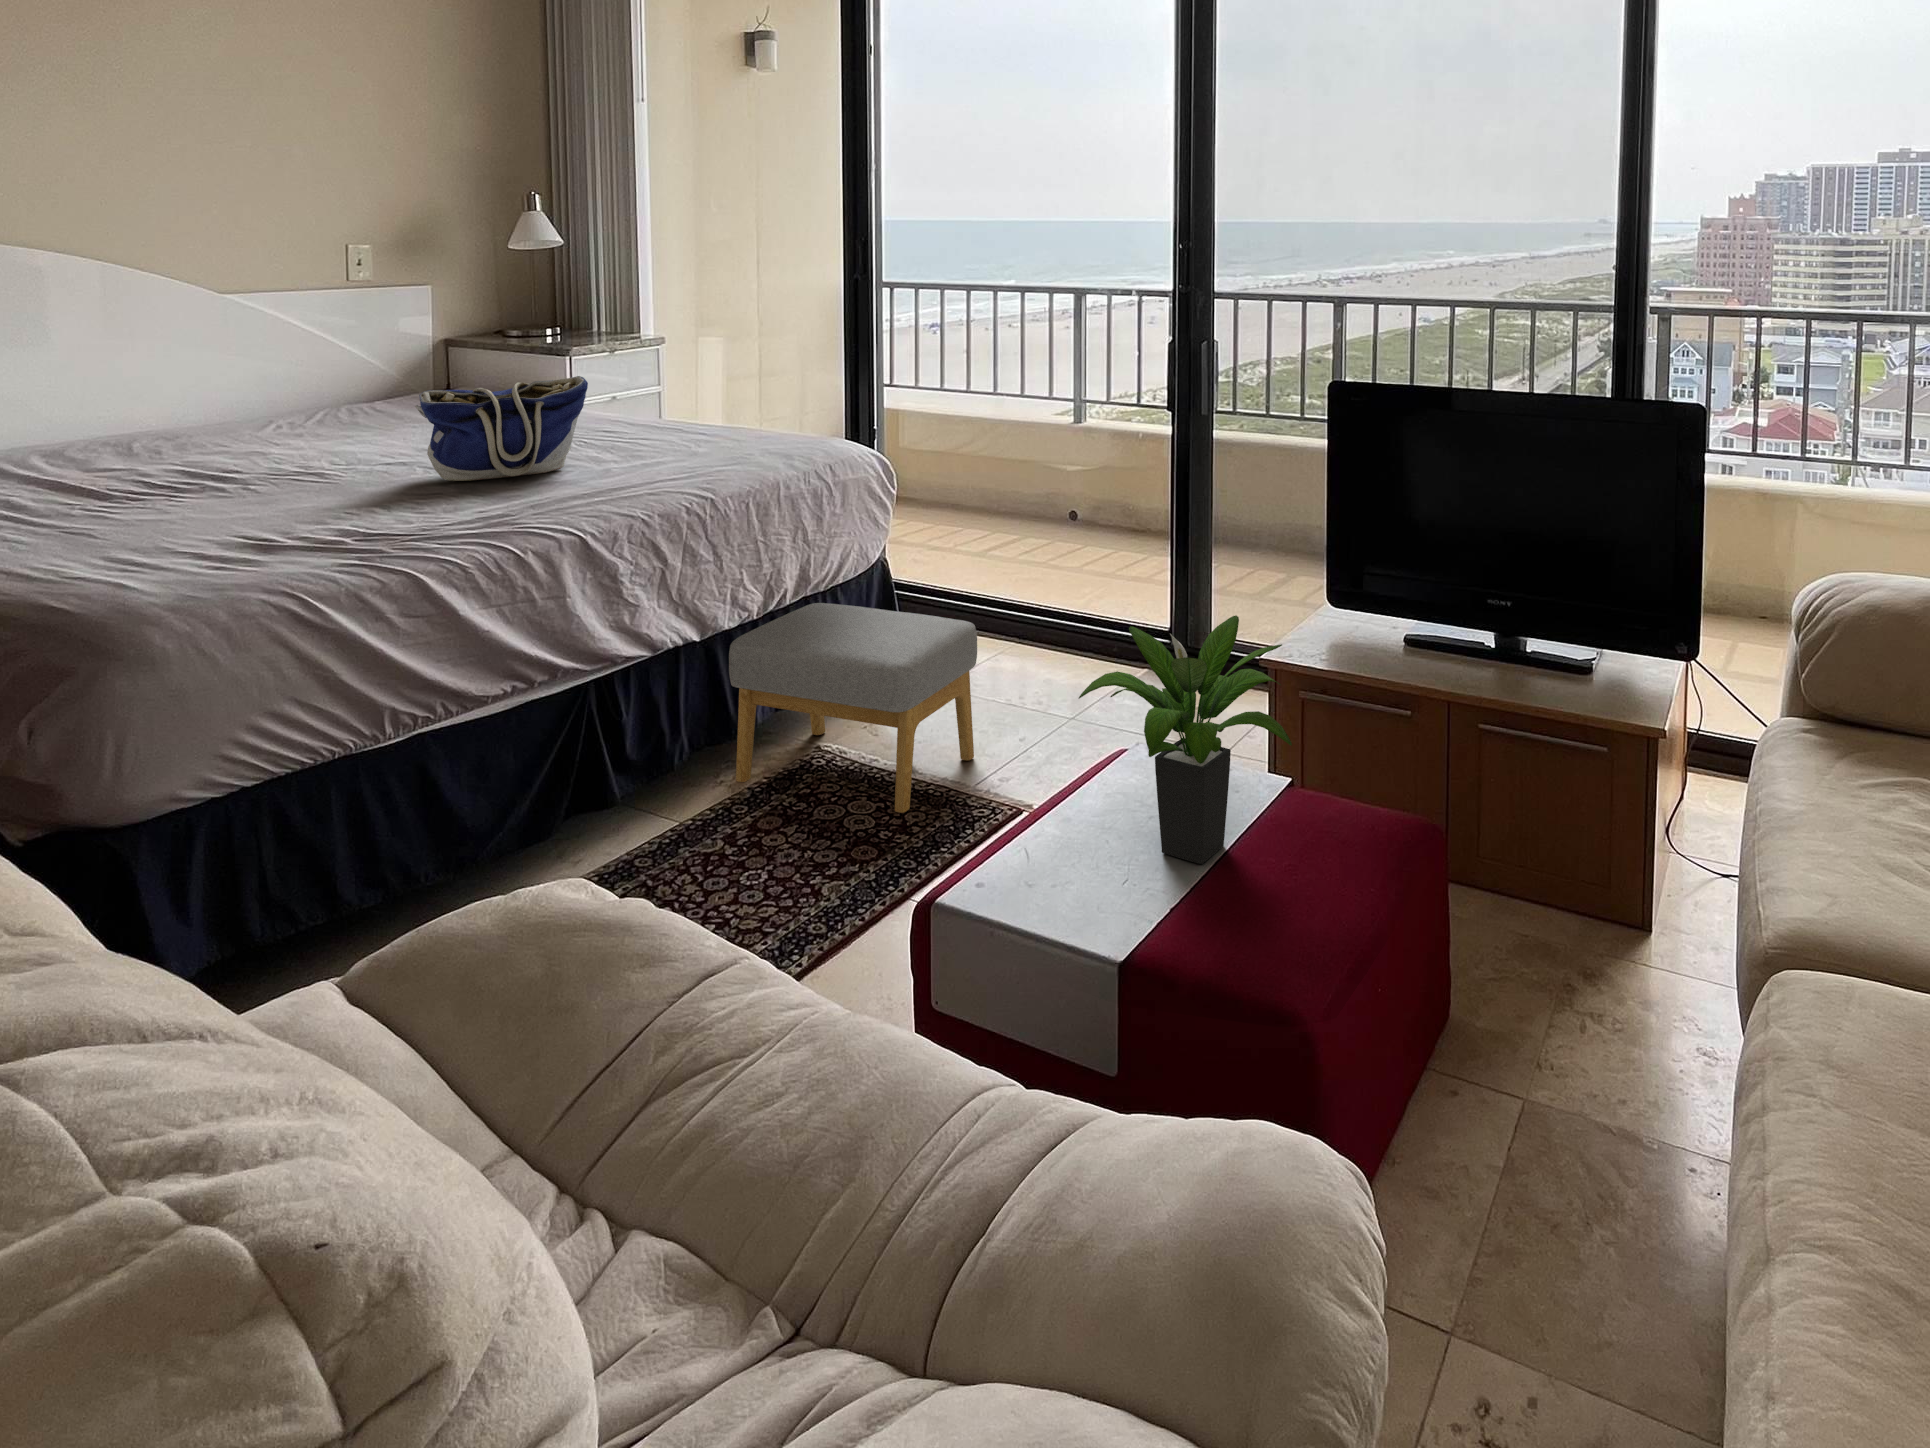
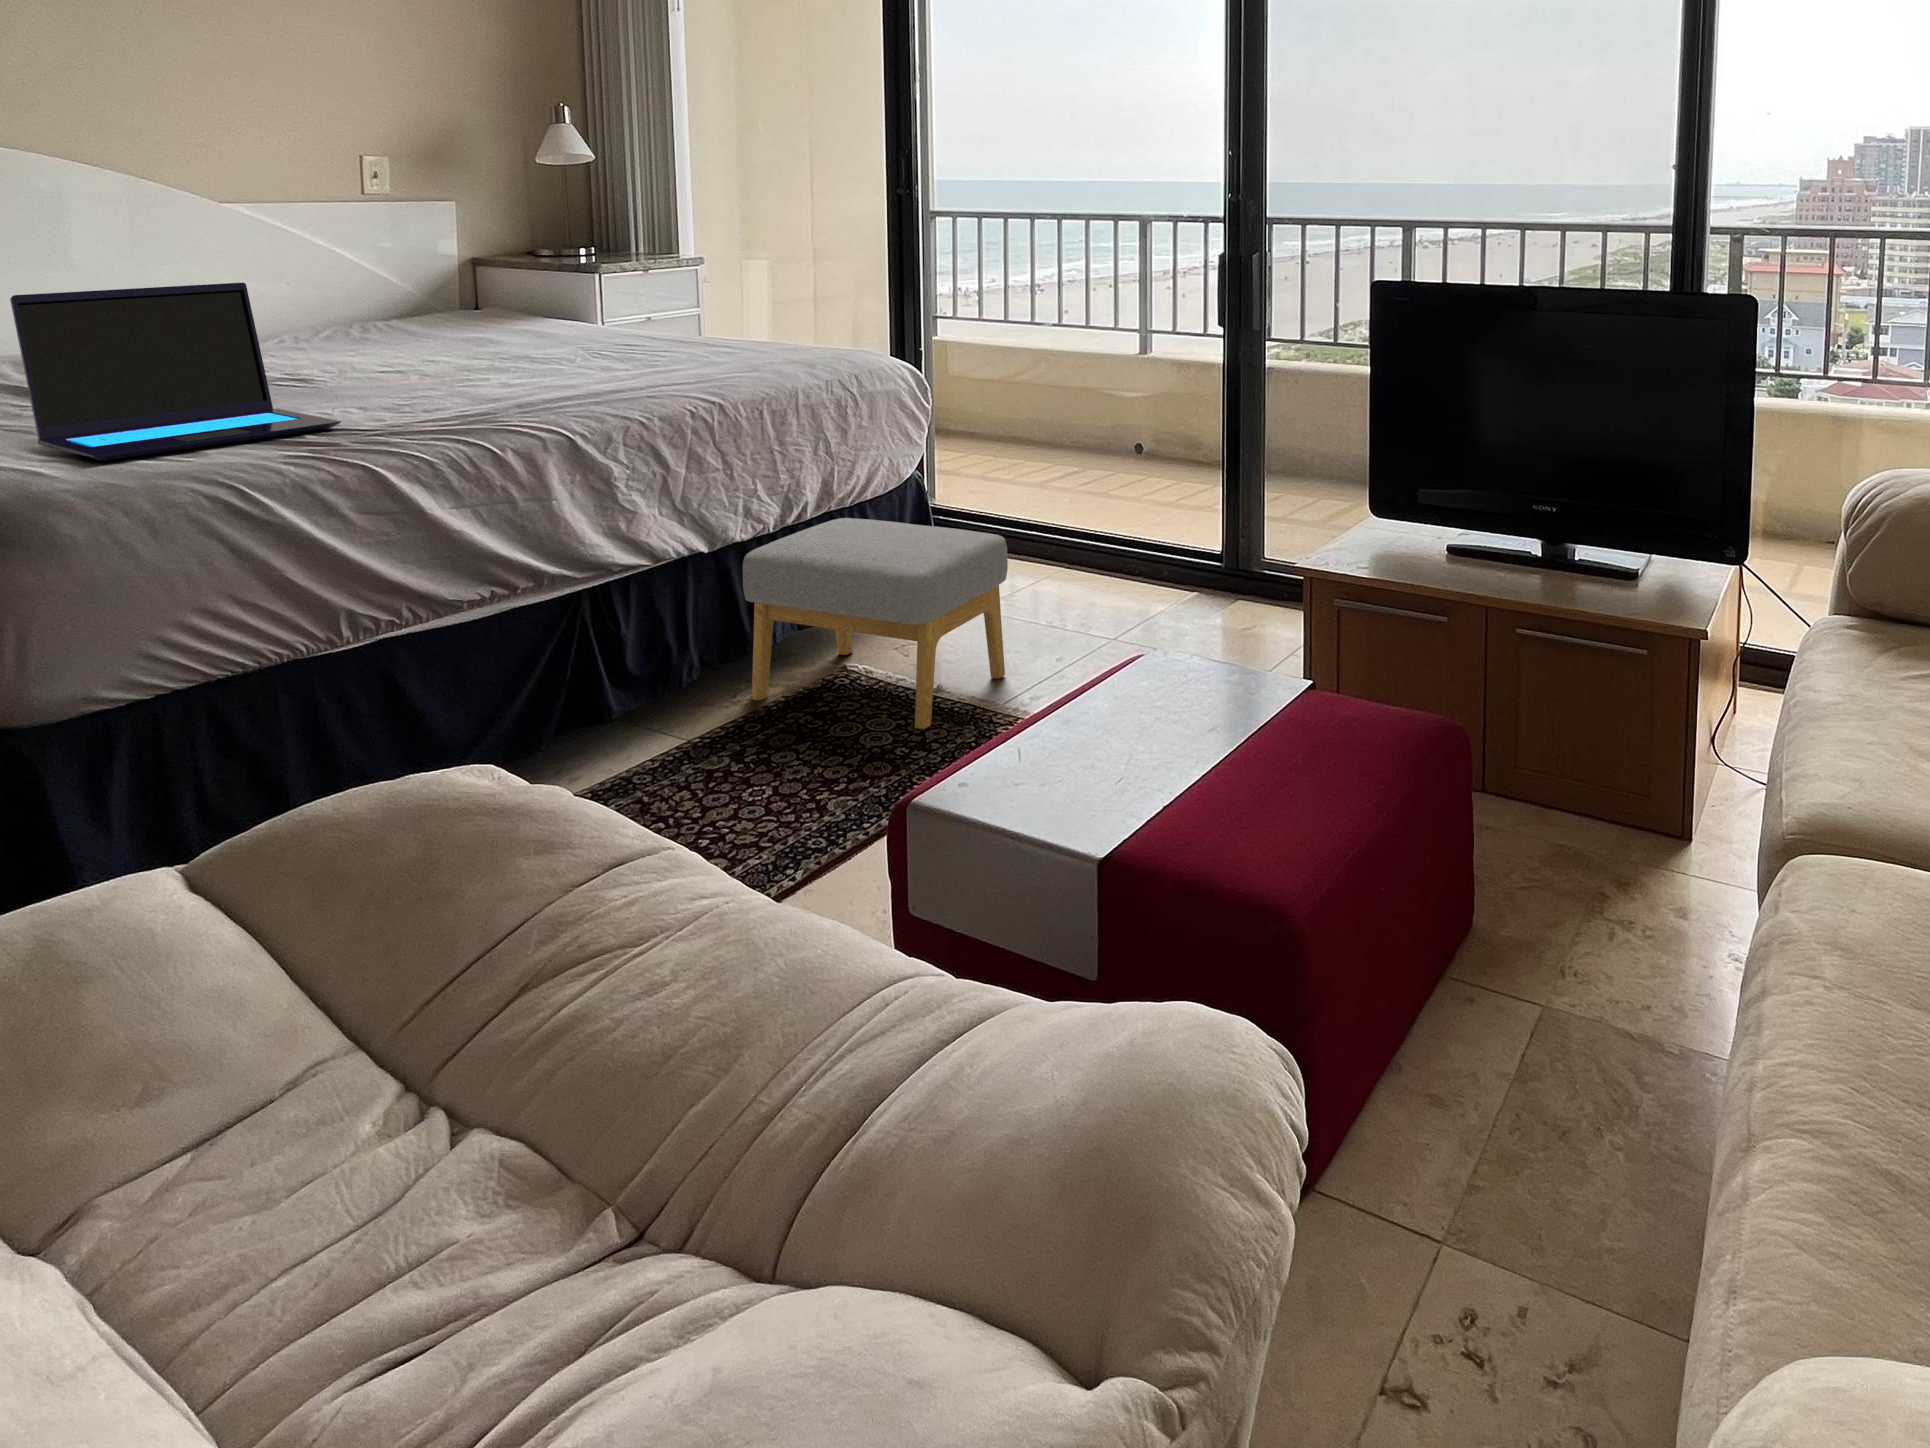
tote bag: present [415,376,588,481] -> none [399,277,591,385]
laptop: none [82,391,375,569] -> present [10,283,341,461]
potted plant: present [1079,616,1292,864] -> none [1073,503,1300,761]

